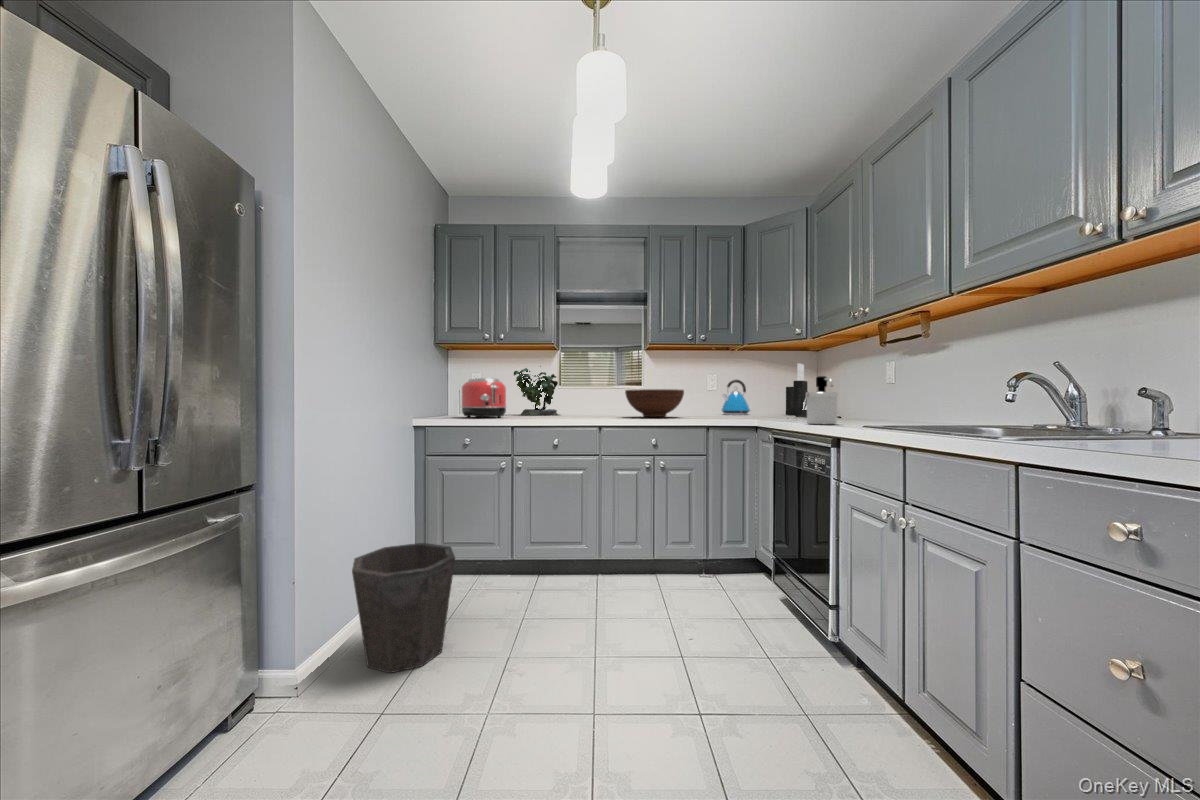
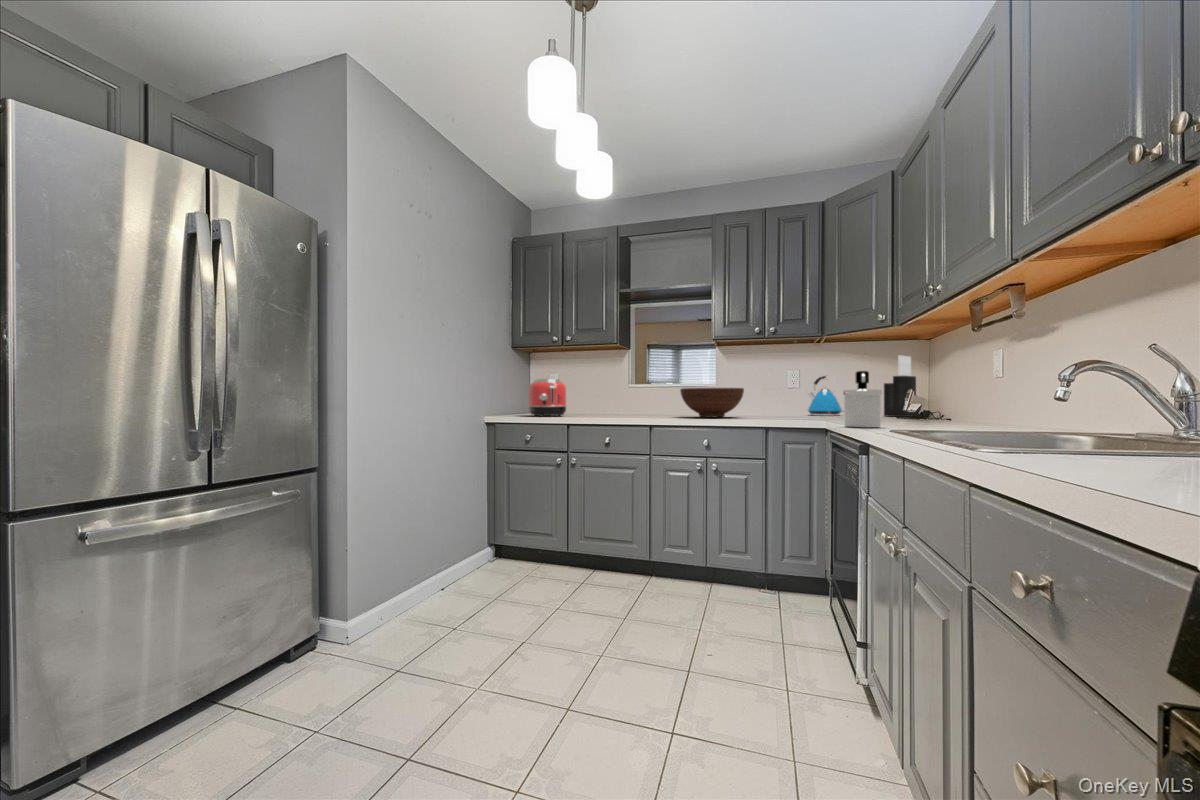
potted plant: present [514,366,559,415] -> none [587,365,632,414]
waste bin: present [352,543,455,673] -> none [395,528,486,637]

